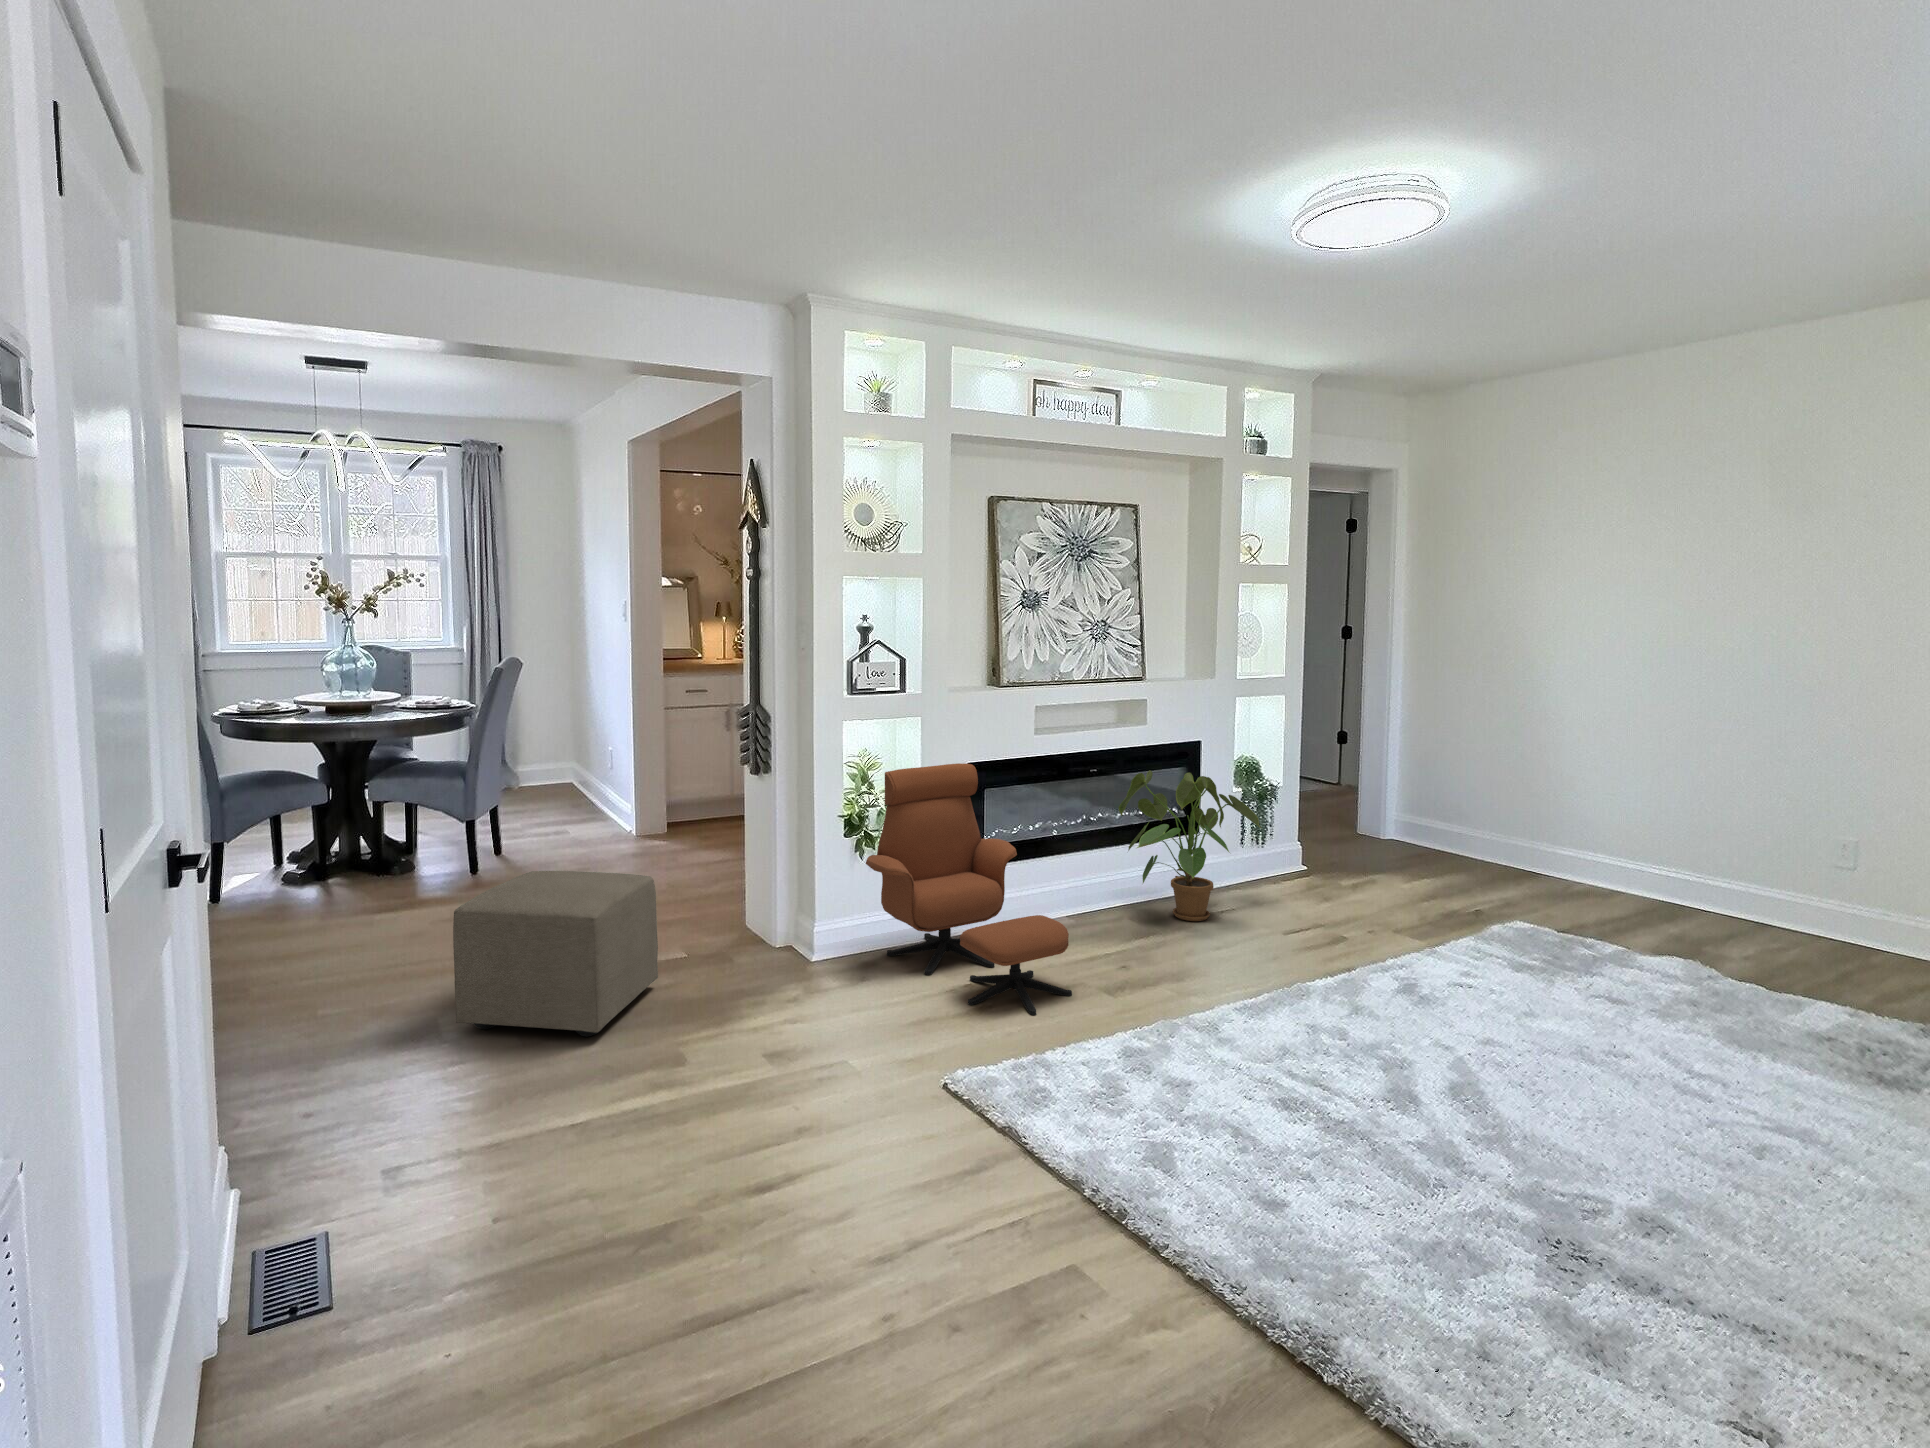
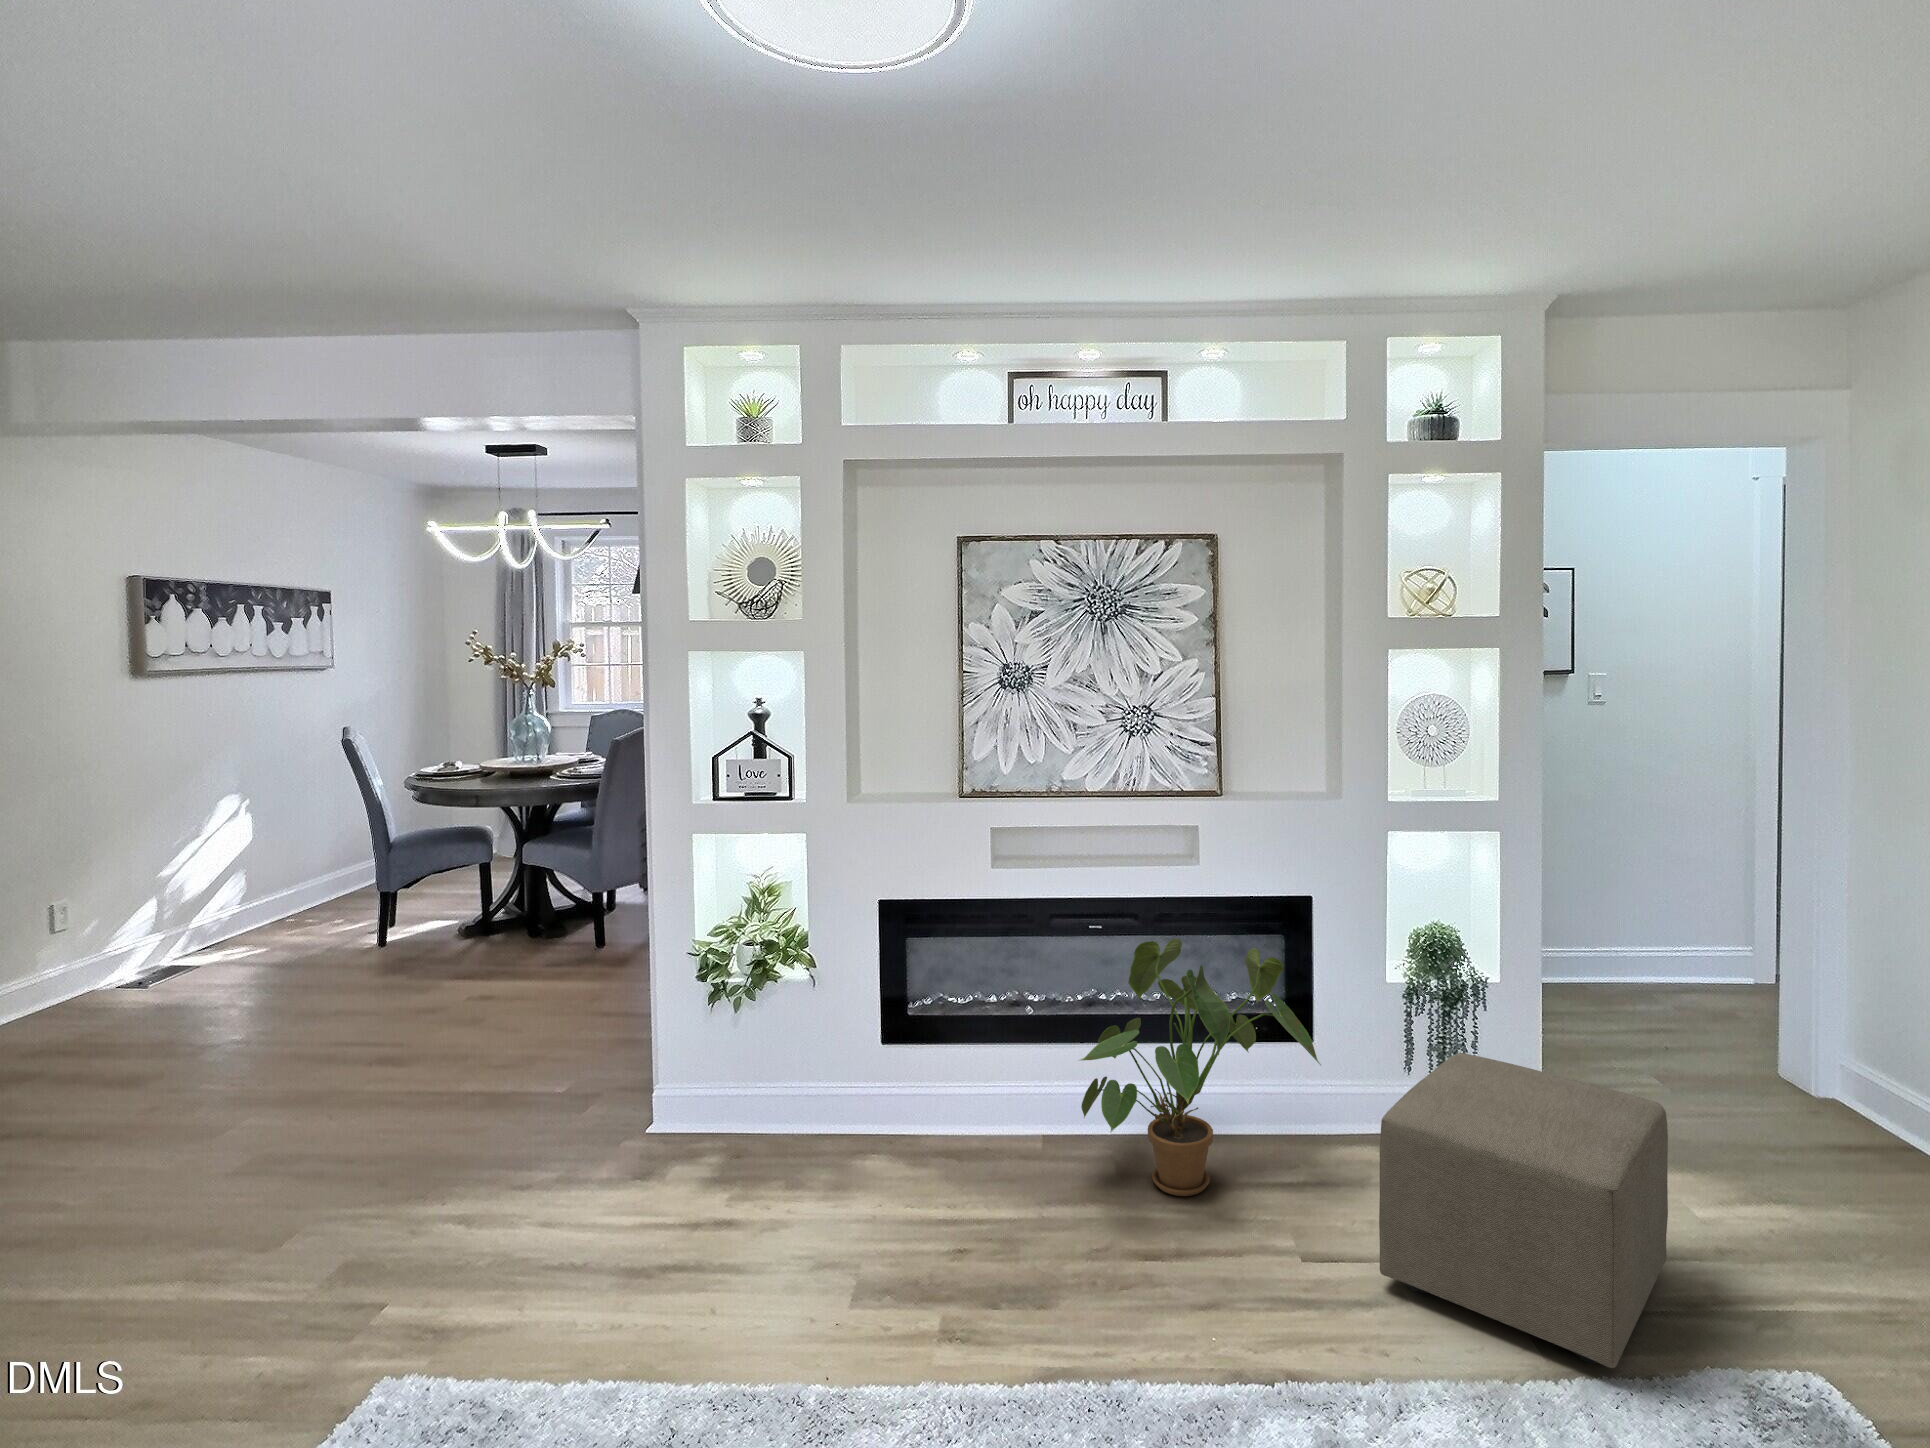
lounge chair: present [866,763,1072,1015] -> none [642,903,877,1297]
ottoman: present [453,871,658,1037] -> present [1379,1053,1668,1368]

